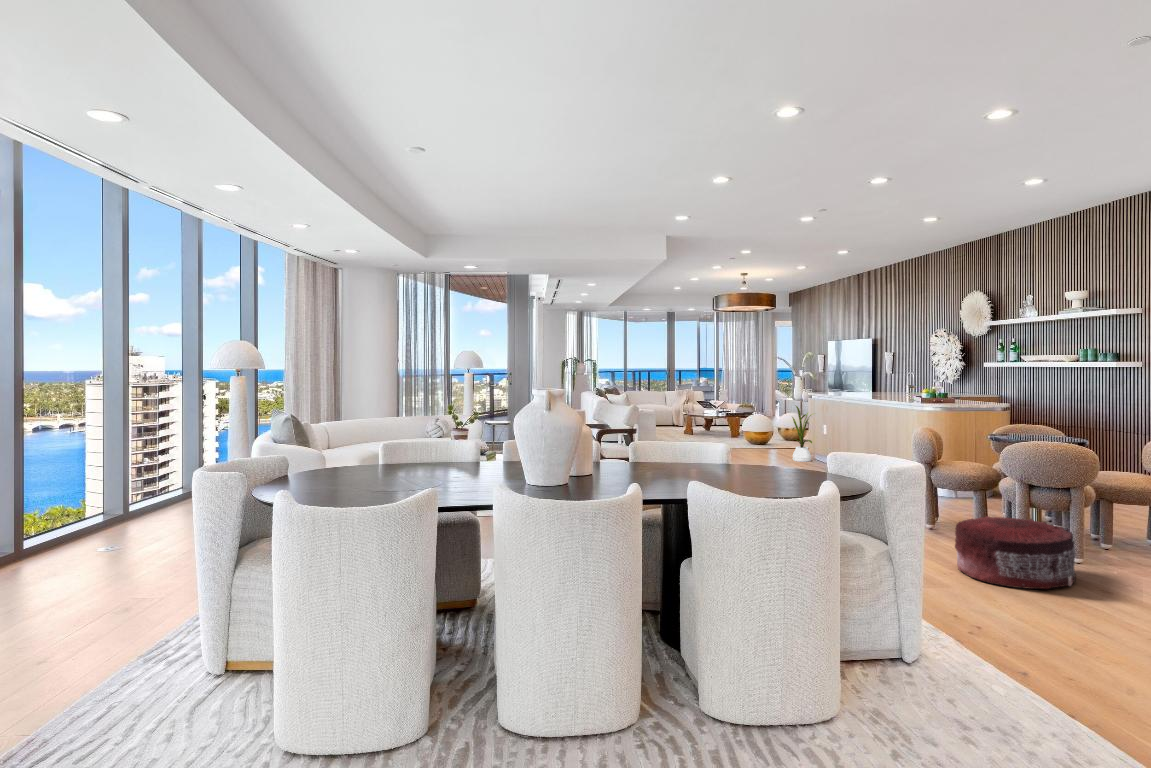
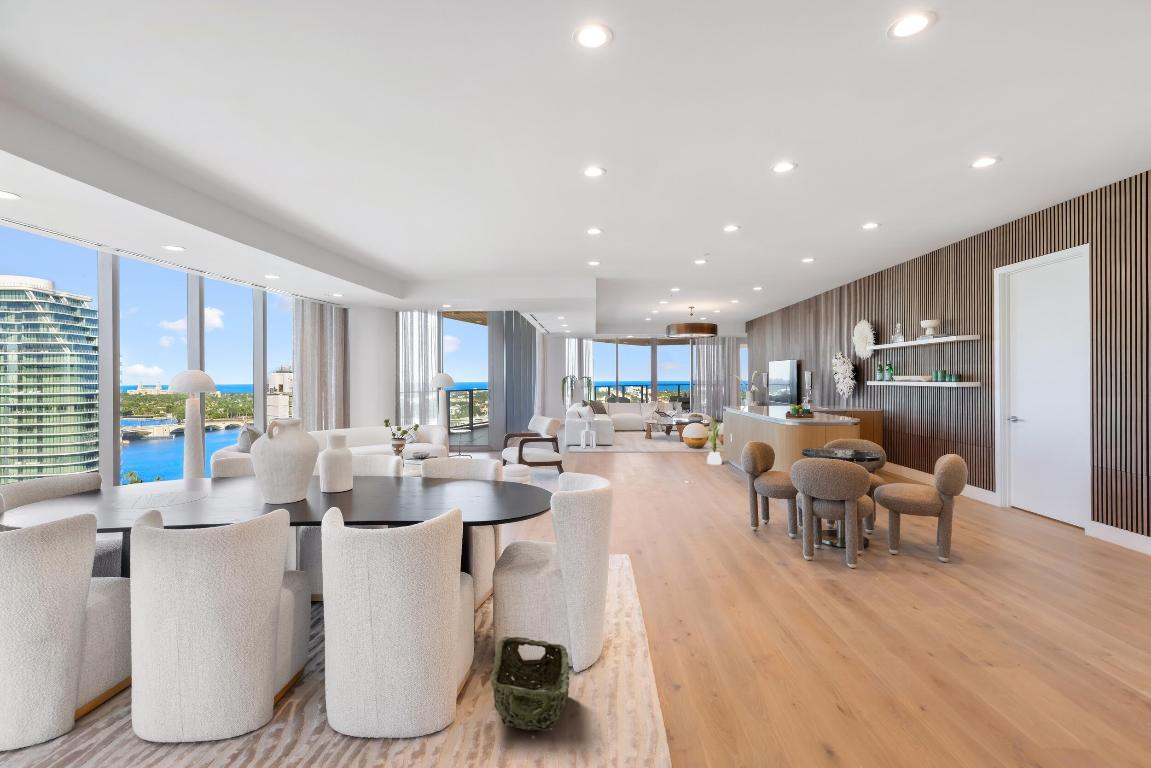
pouf: present [955,516,1076,589] -> none [726,525,829,598]
woven basket: none [843,625,973,714] -> present [491,637,569,731]

